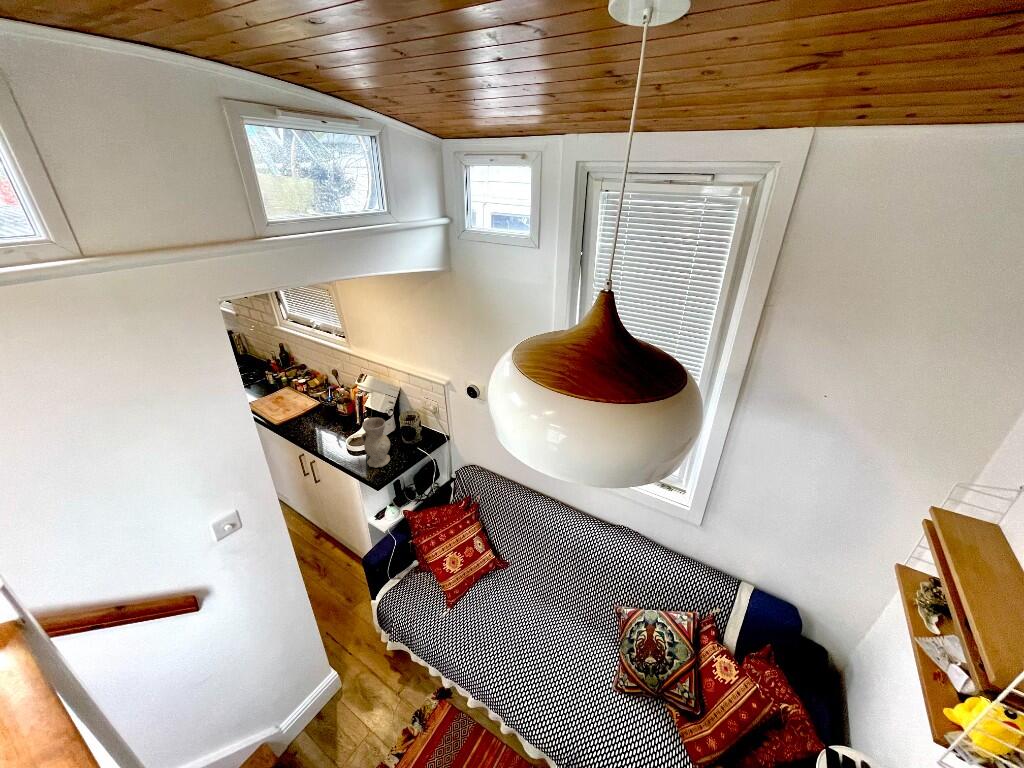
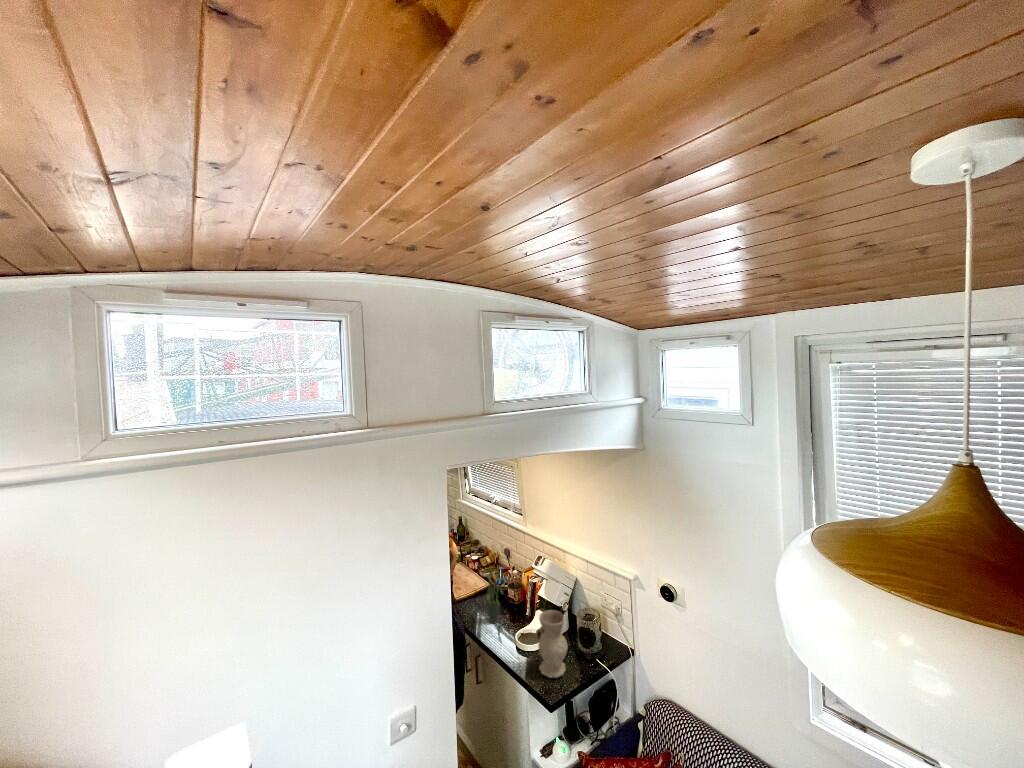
potted plant: none [311,390,332,435] -> present [486,571,506,624]

